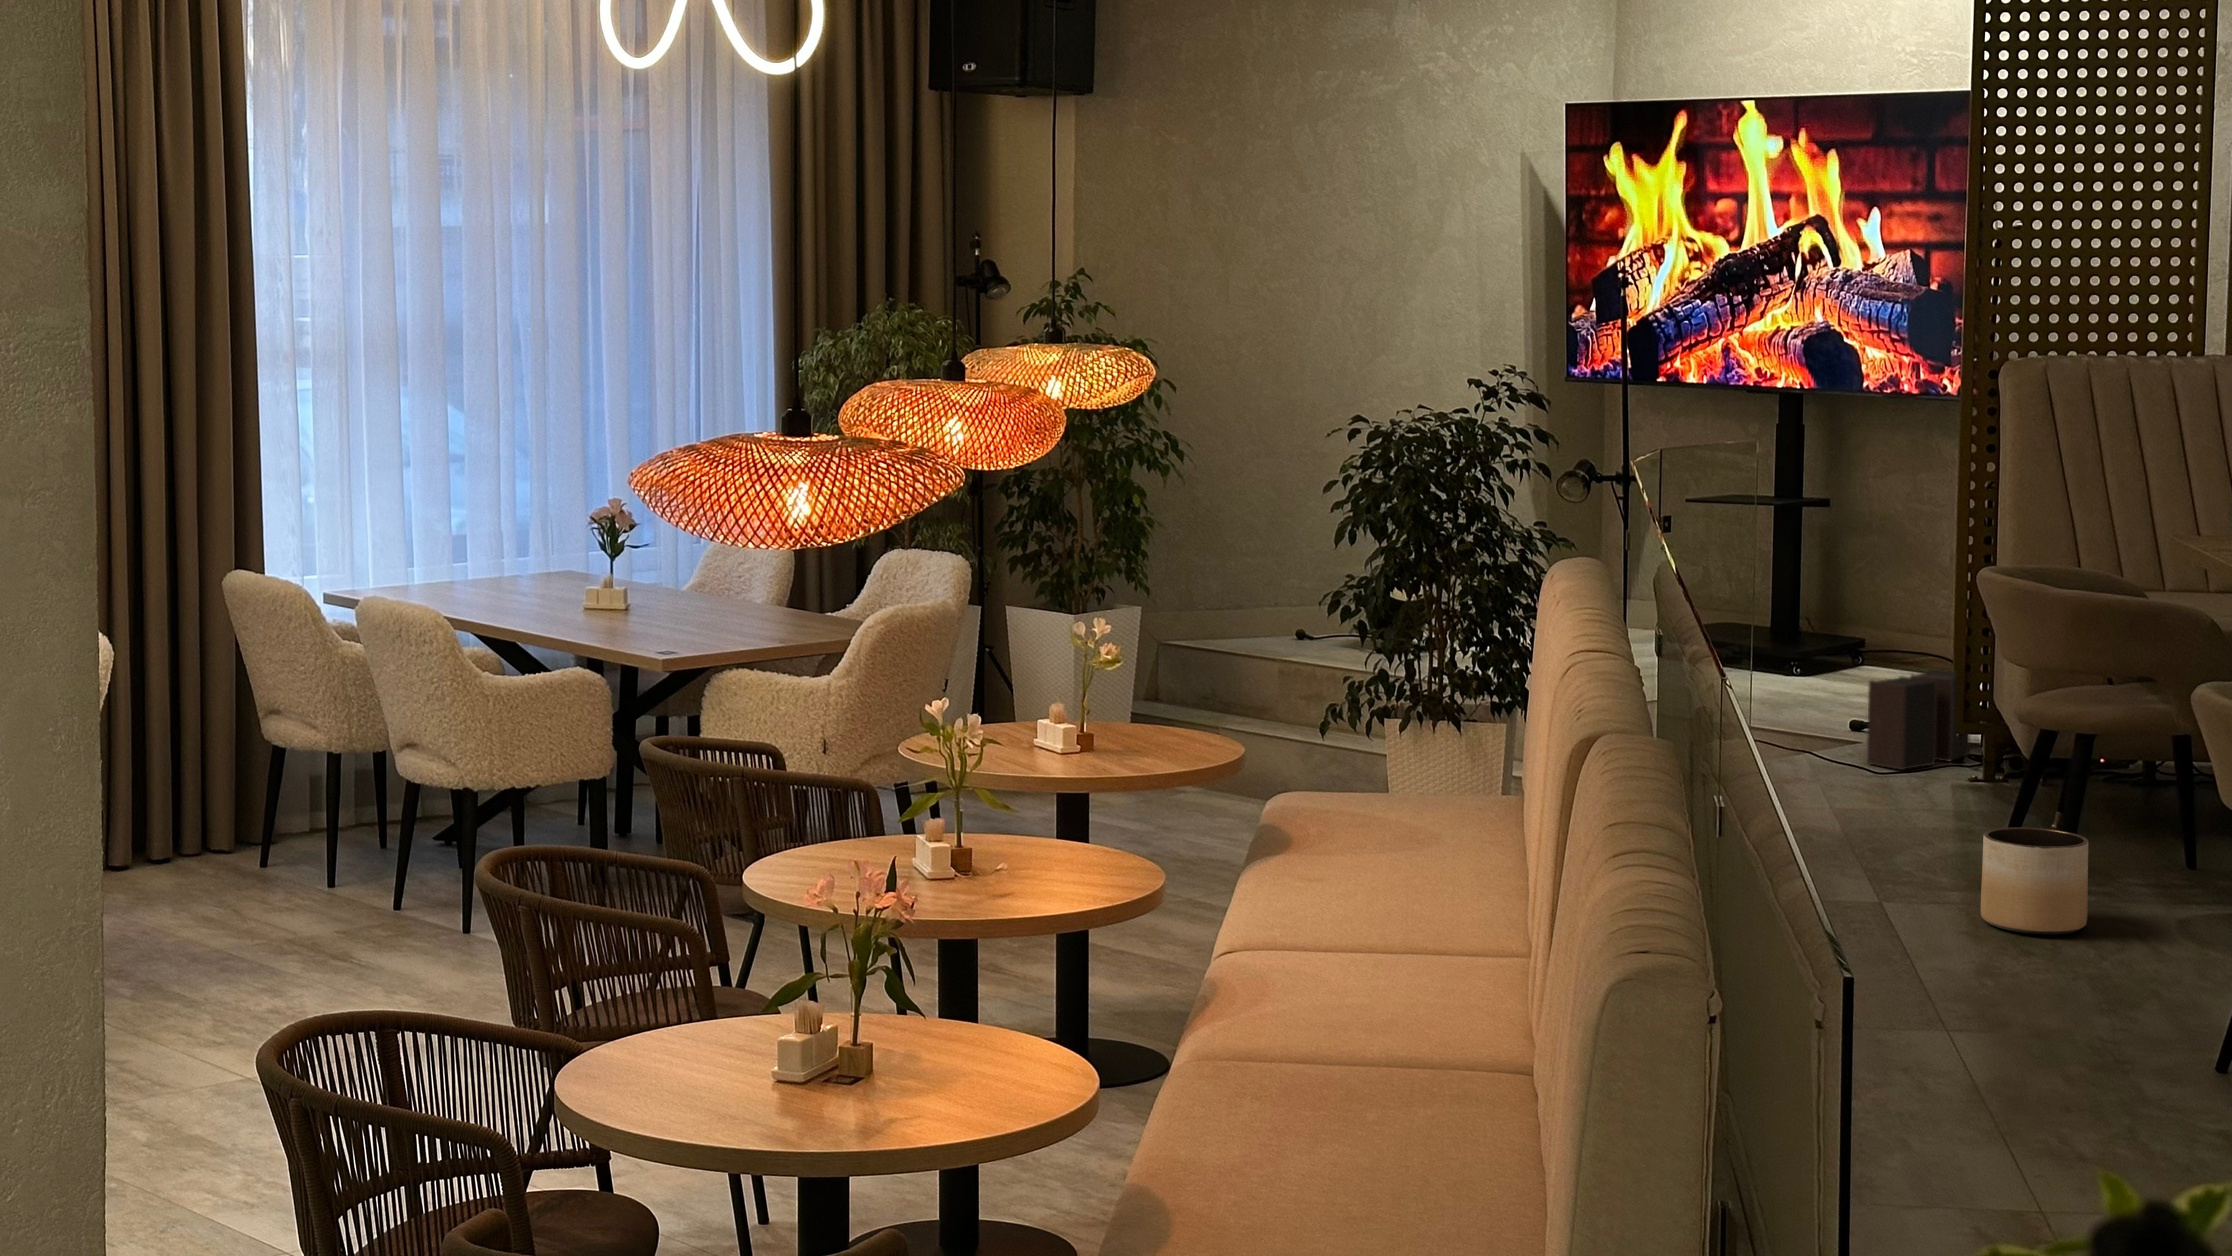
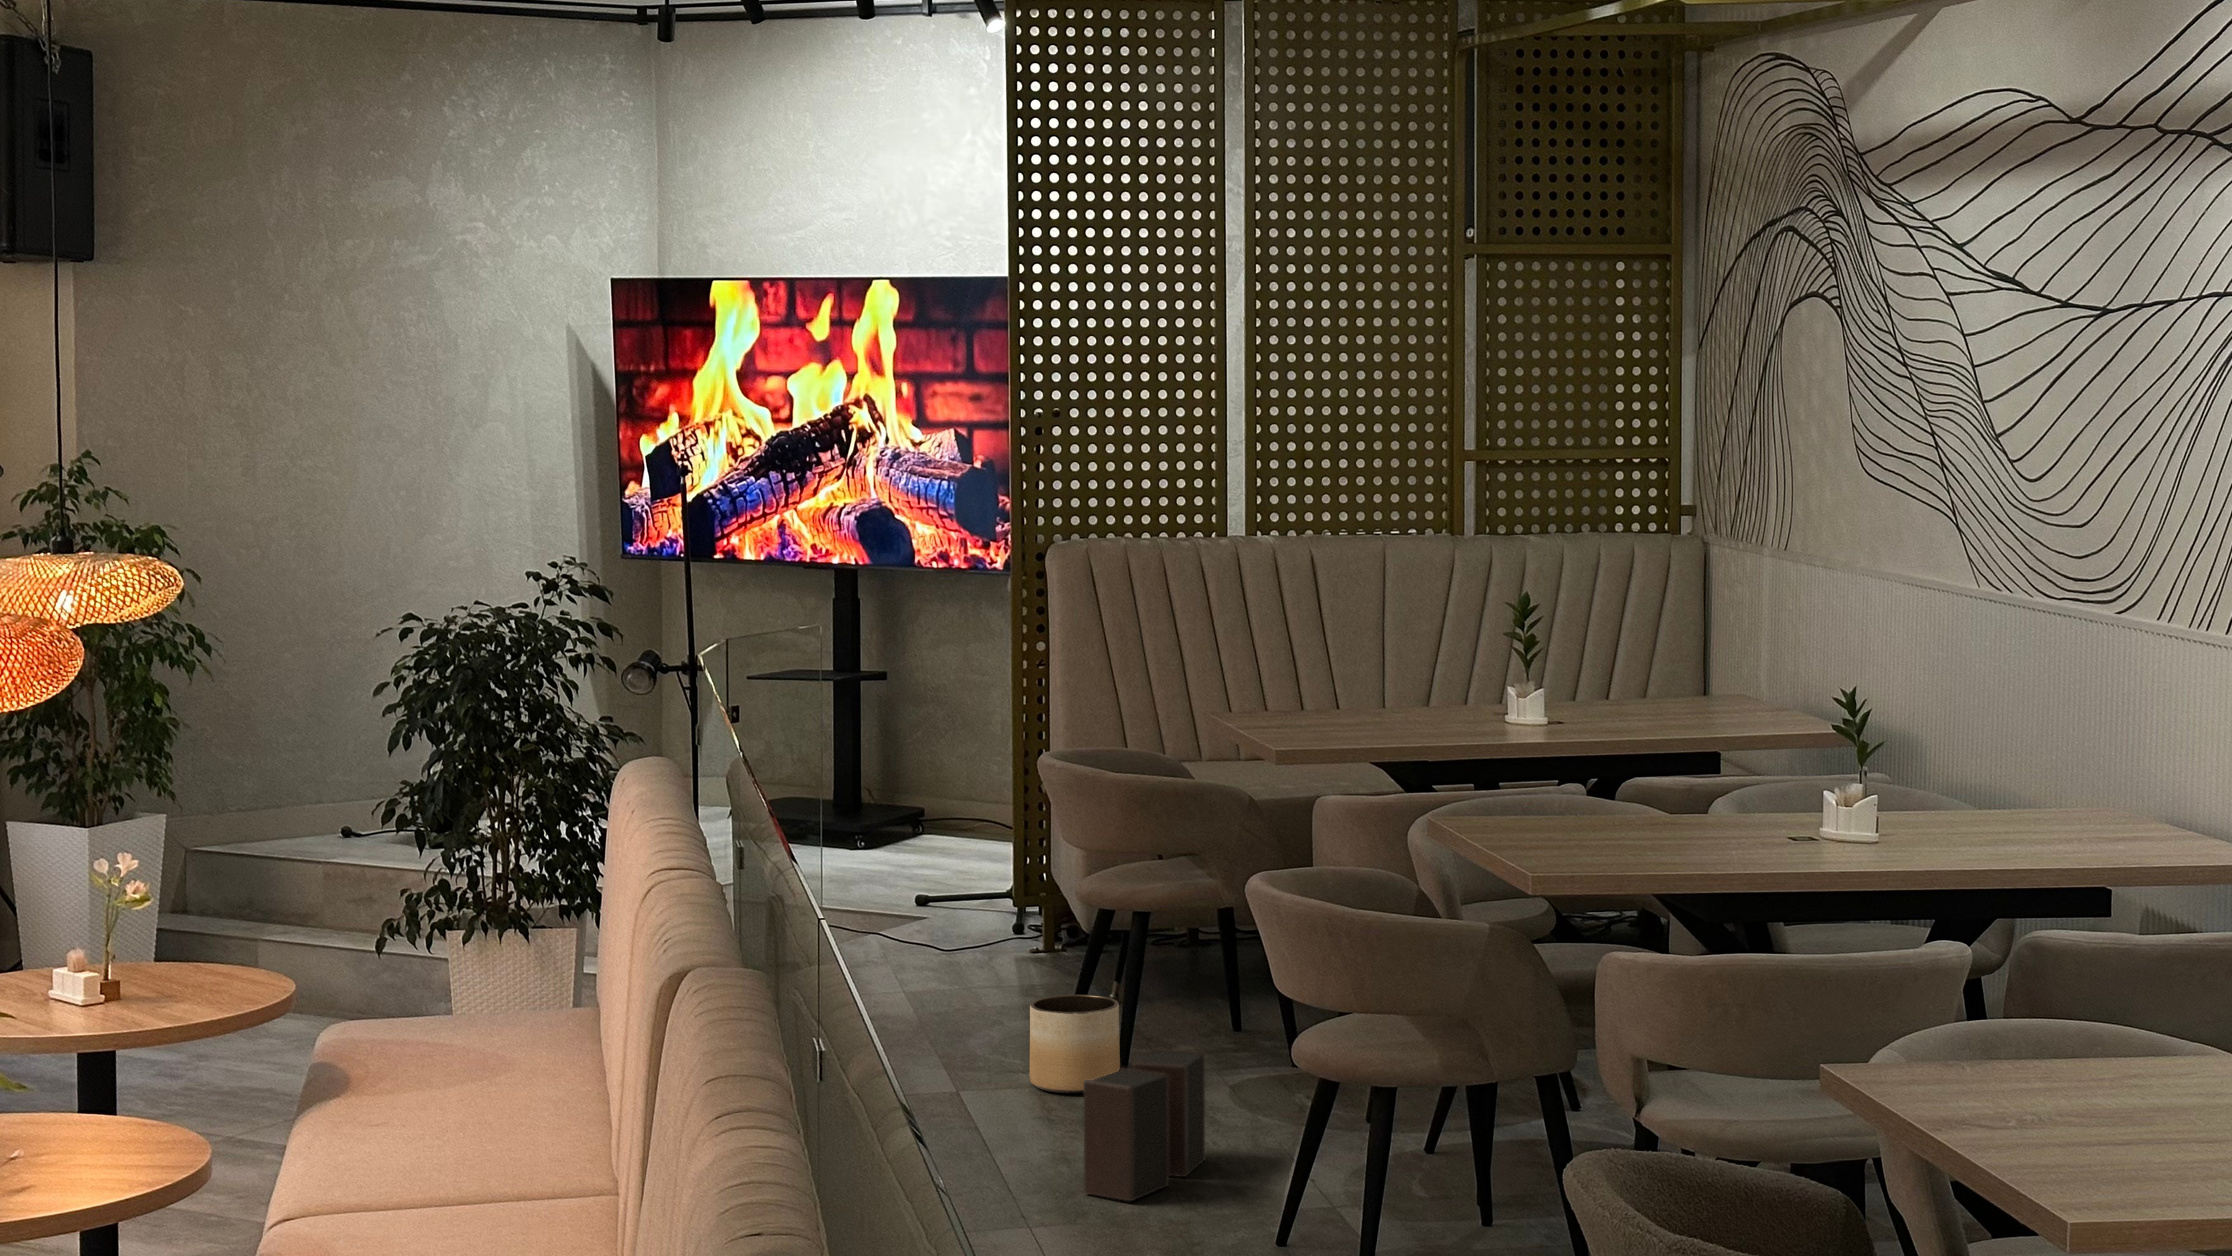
speaker: present [1867,669,1969,770] -> present [1084,1049,1205,1201]

